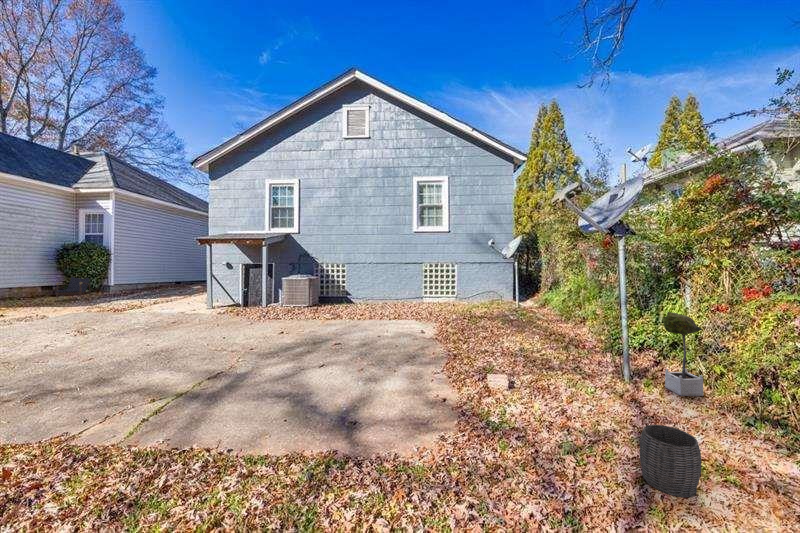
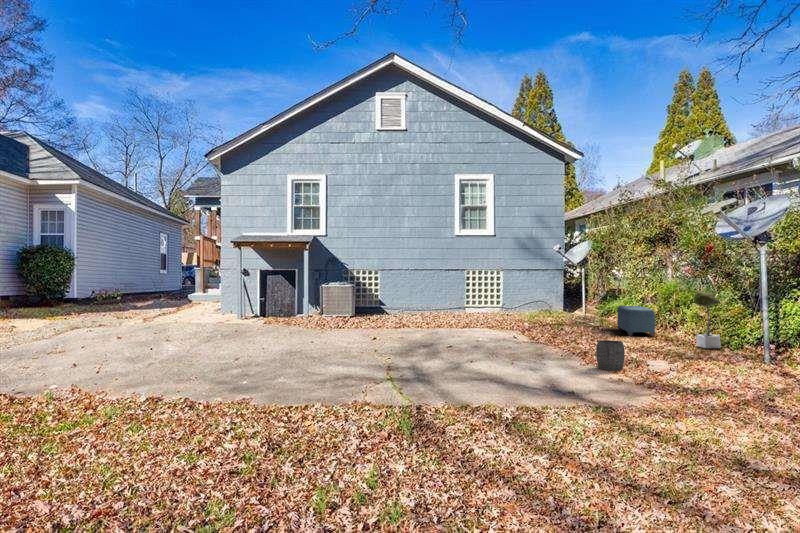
lounge chair: present [56,277,91,300] -> none [18,285,52,315]
bench: none [559,311,604,355] -> present [617,306,655,336]
woven basket: present [640,425,701,497] -> present [596,340,625,370]

